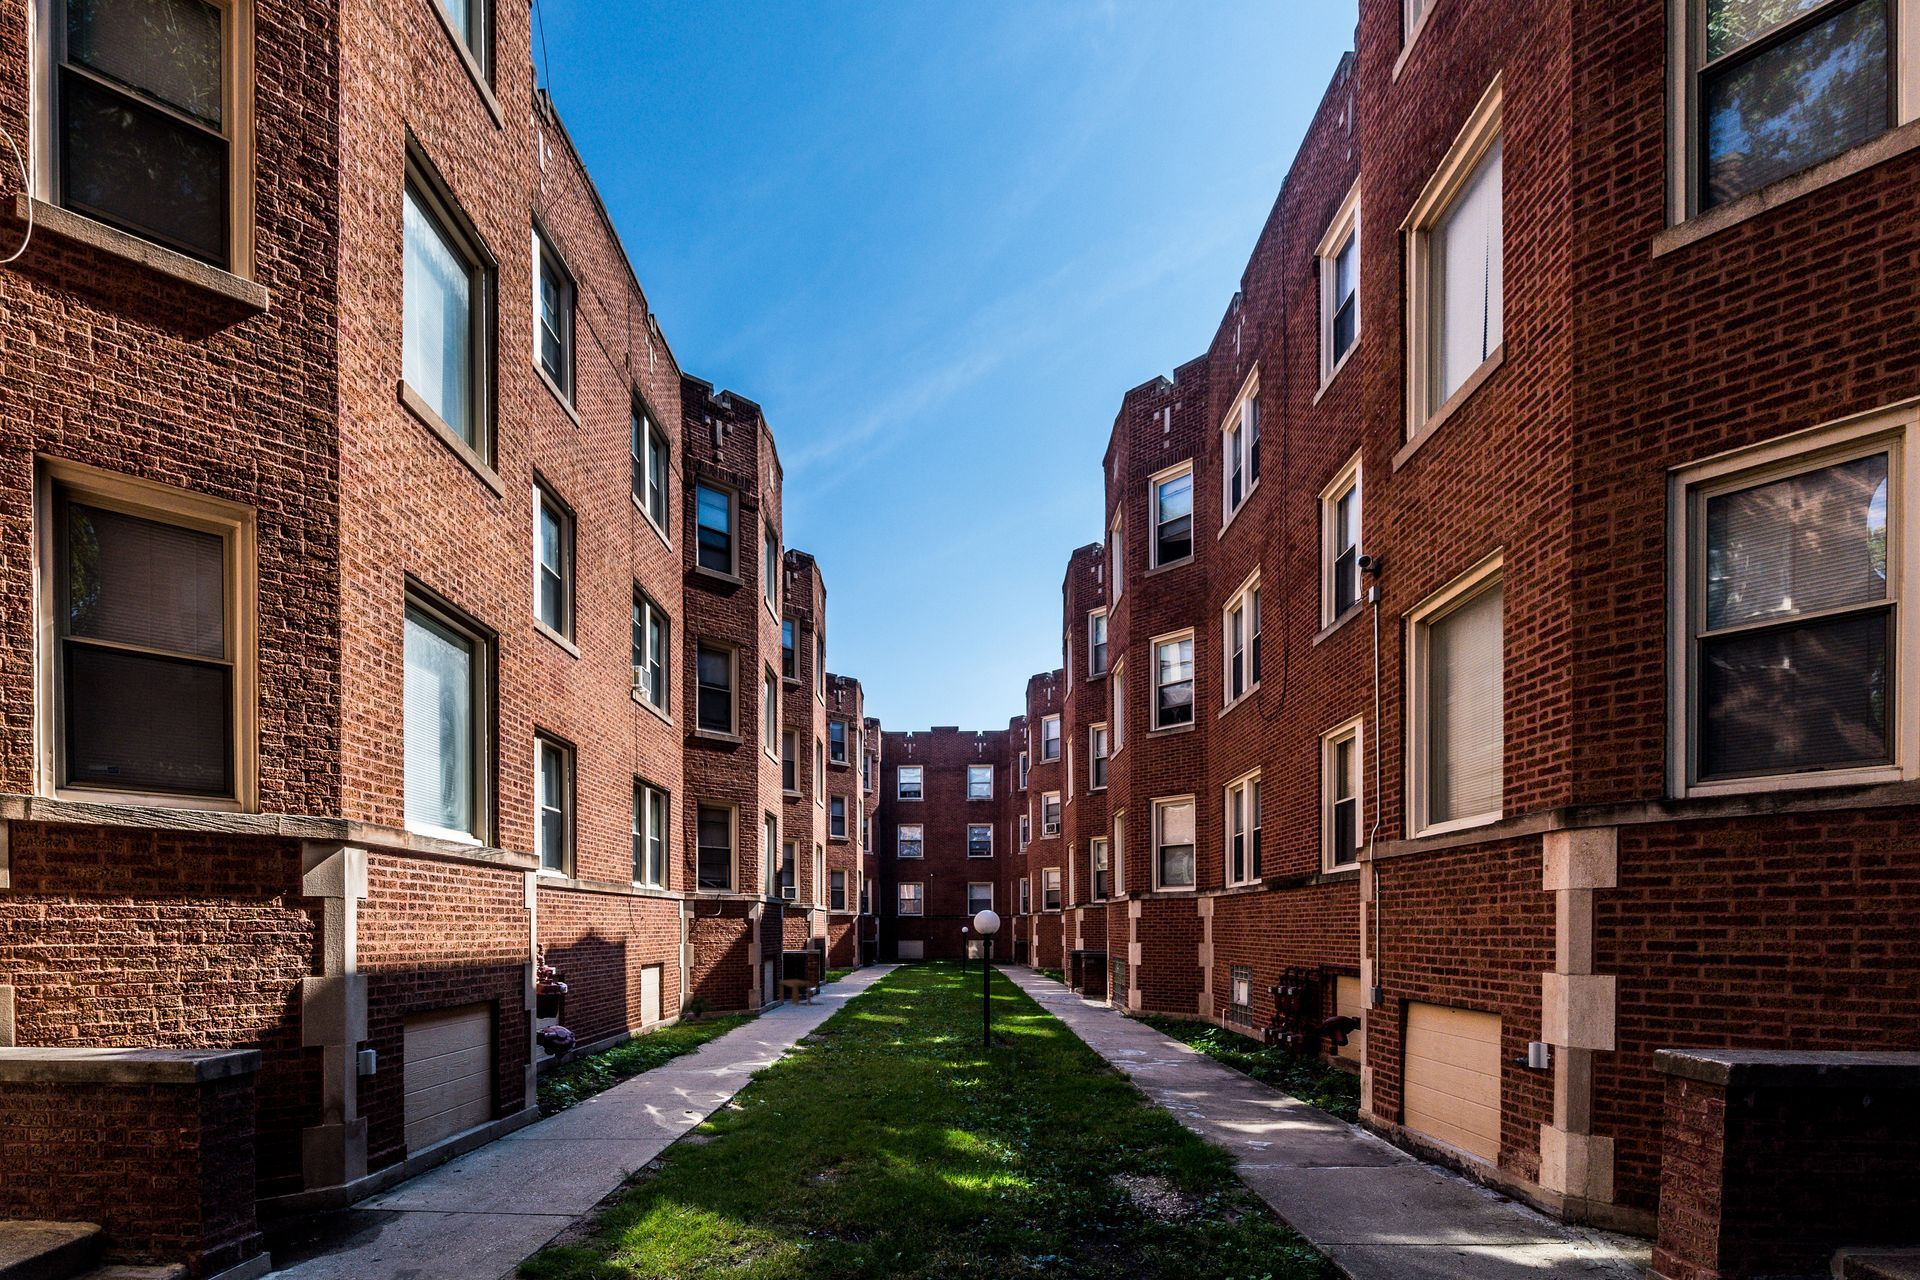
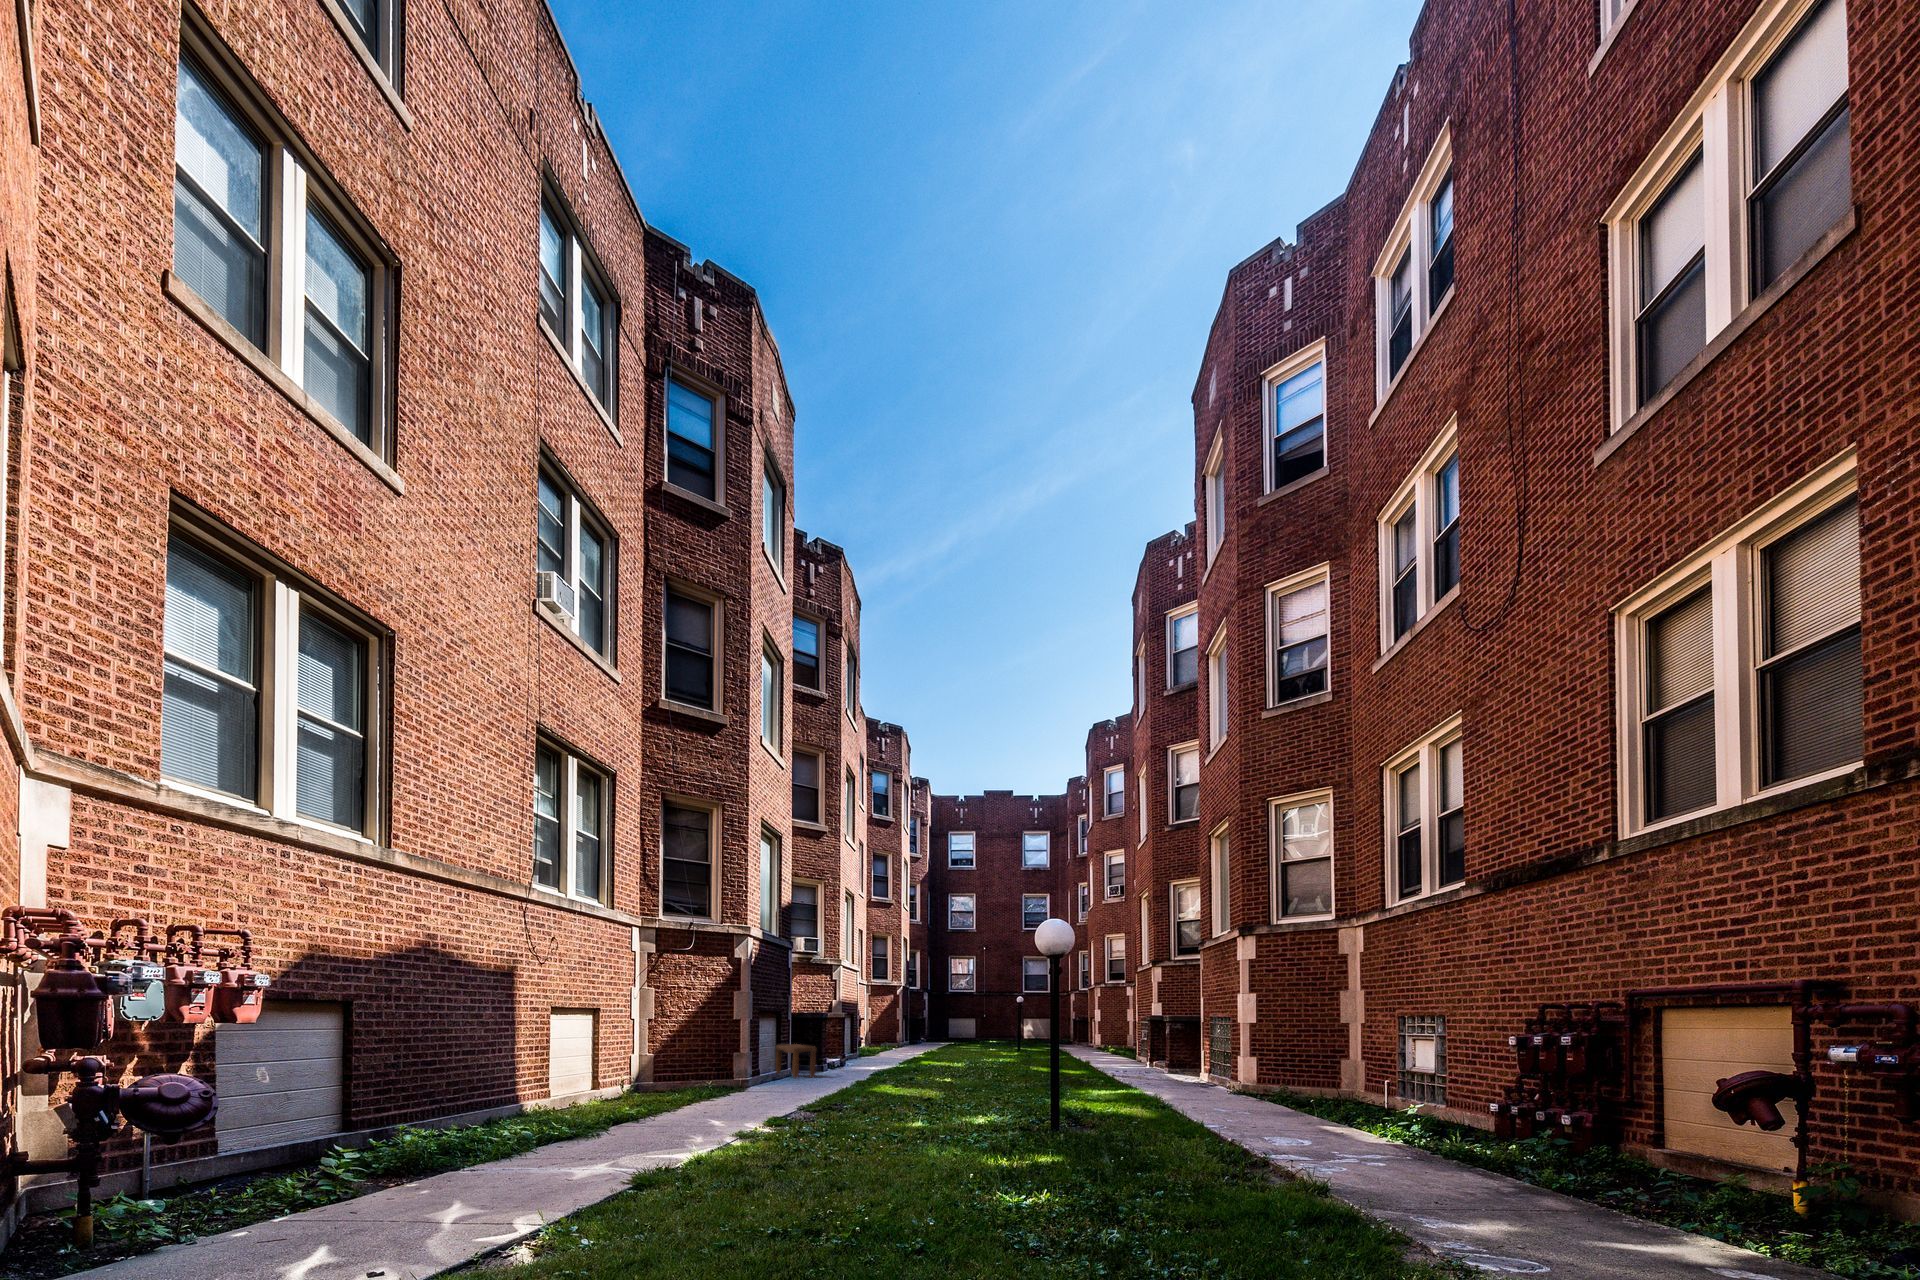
potted plant: present [681,995,715,1024] -> none [619,1050,672,1095]

